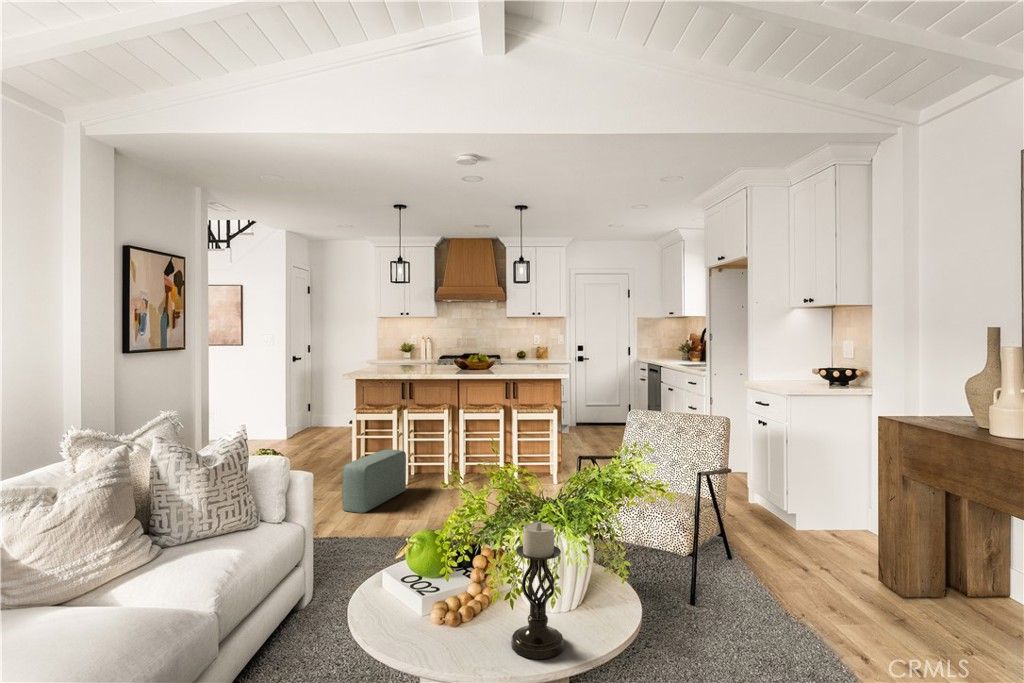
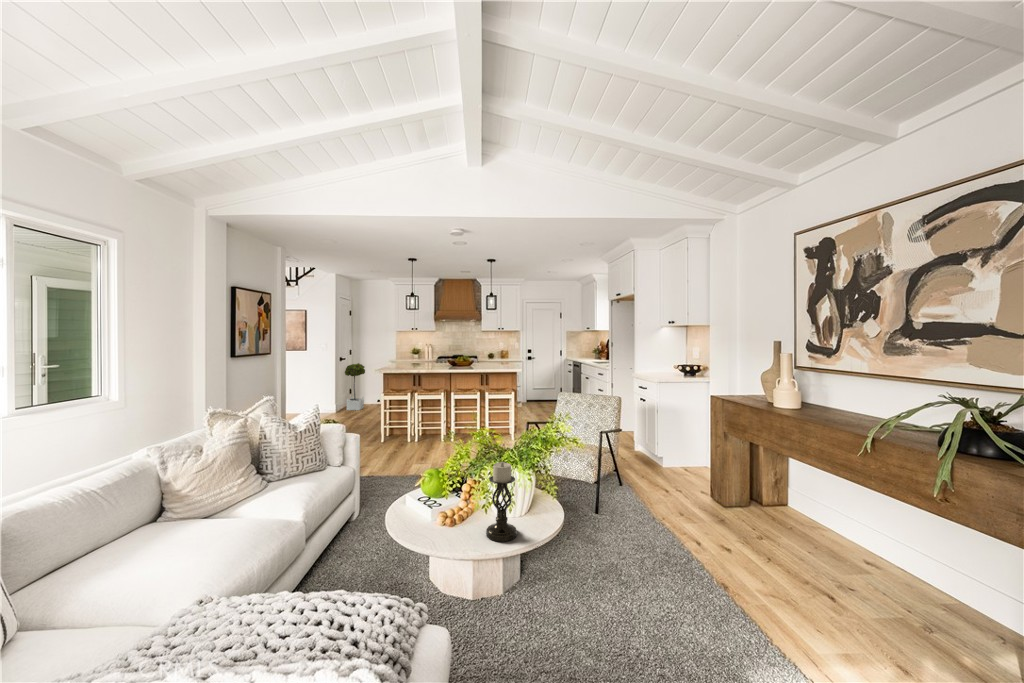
potted tree: none [300,365,331,436] -> present [345,363,365,410]
pouf: present [342,449,406,513] -> none [376,419,417,460]

